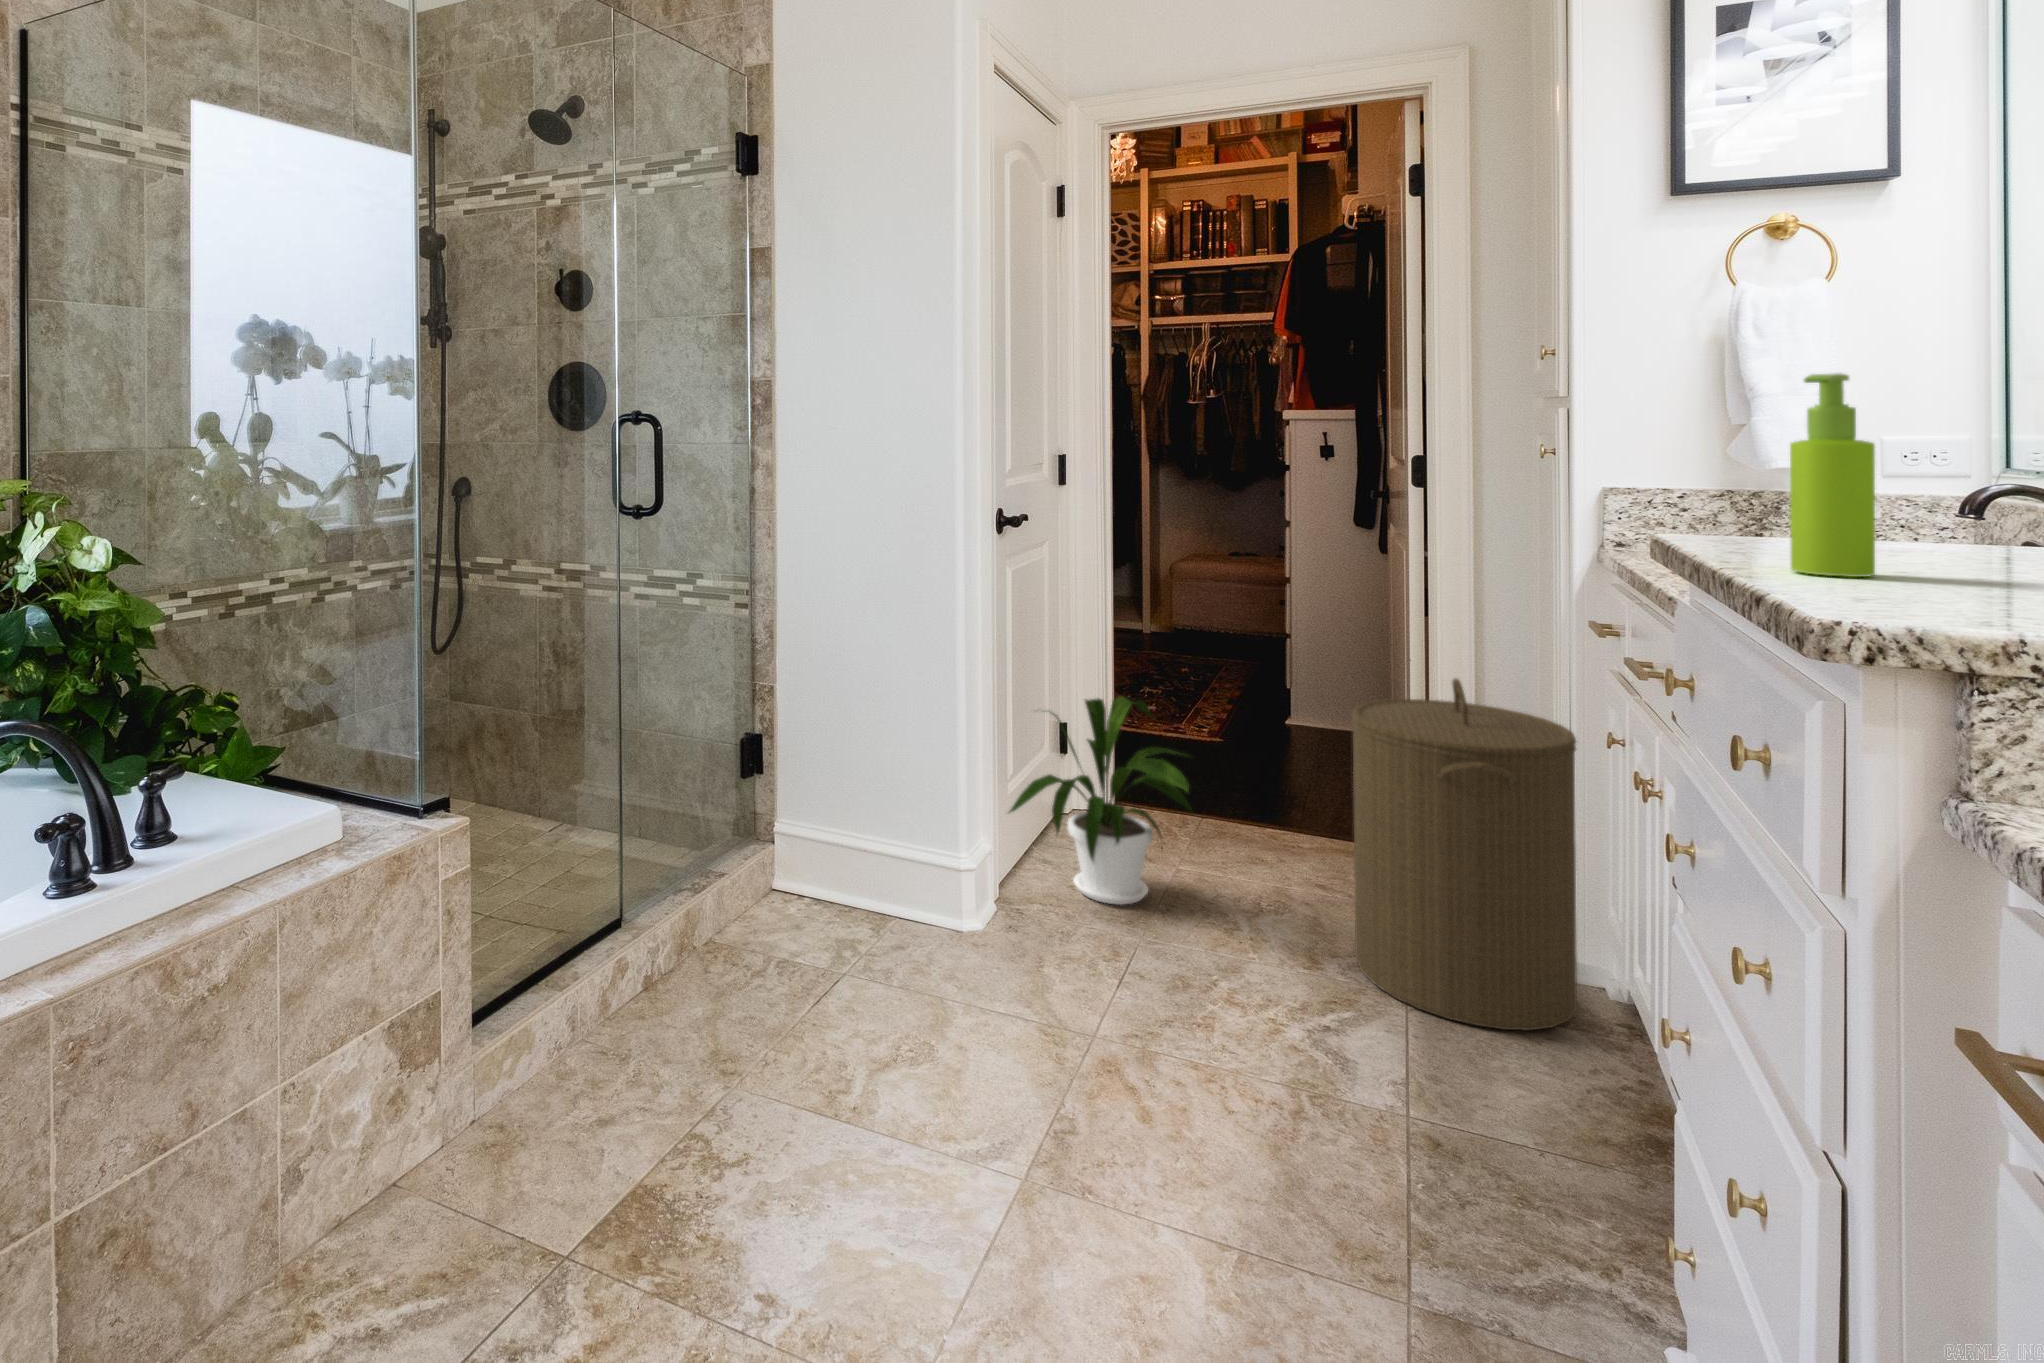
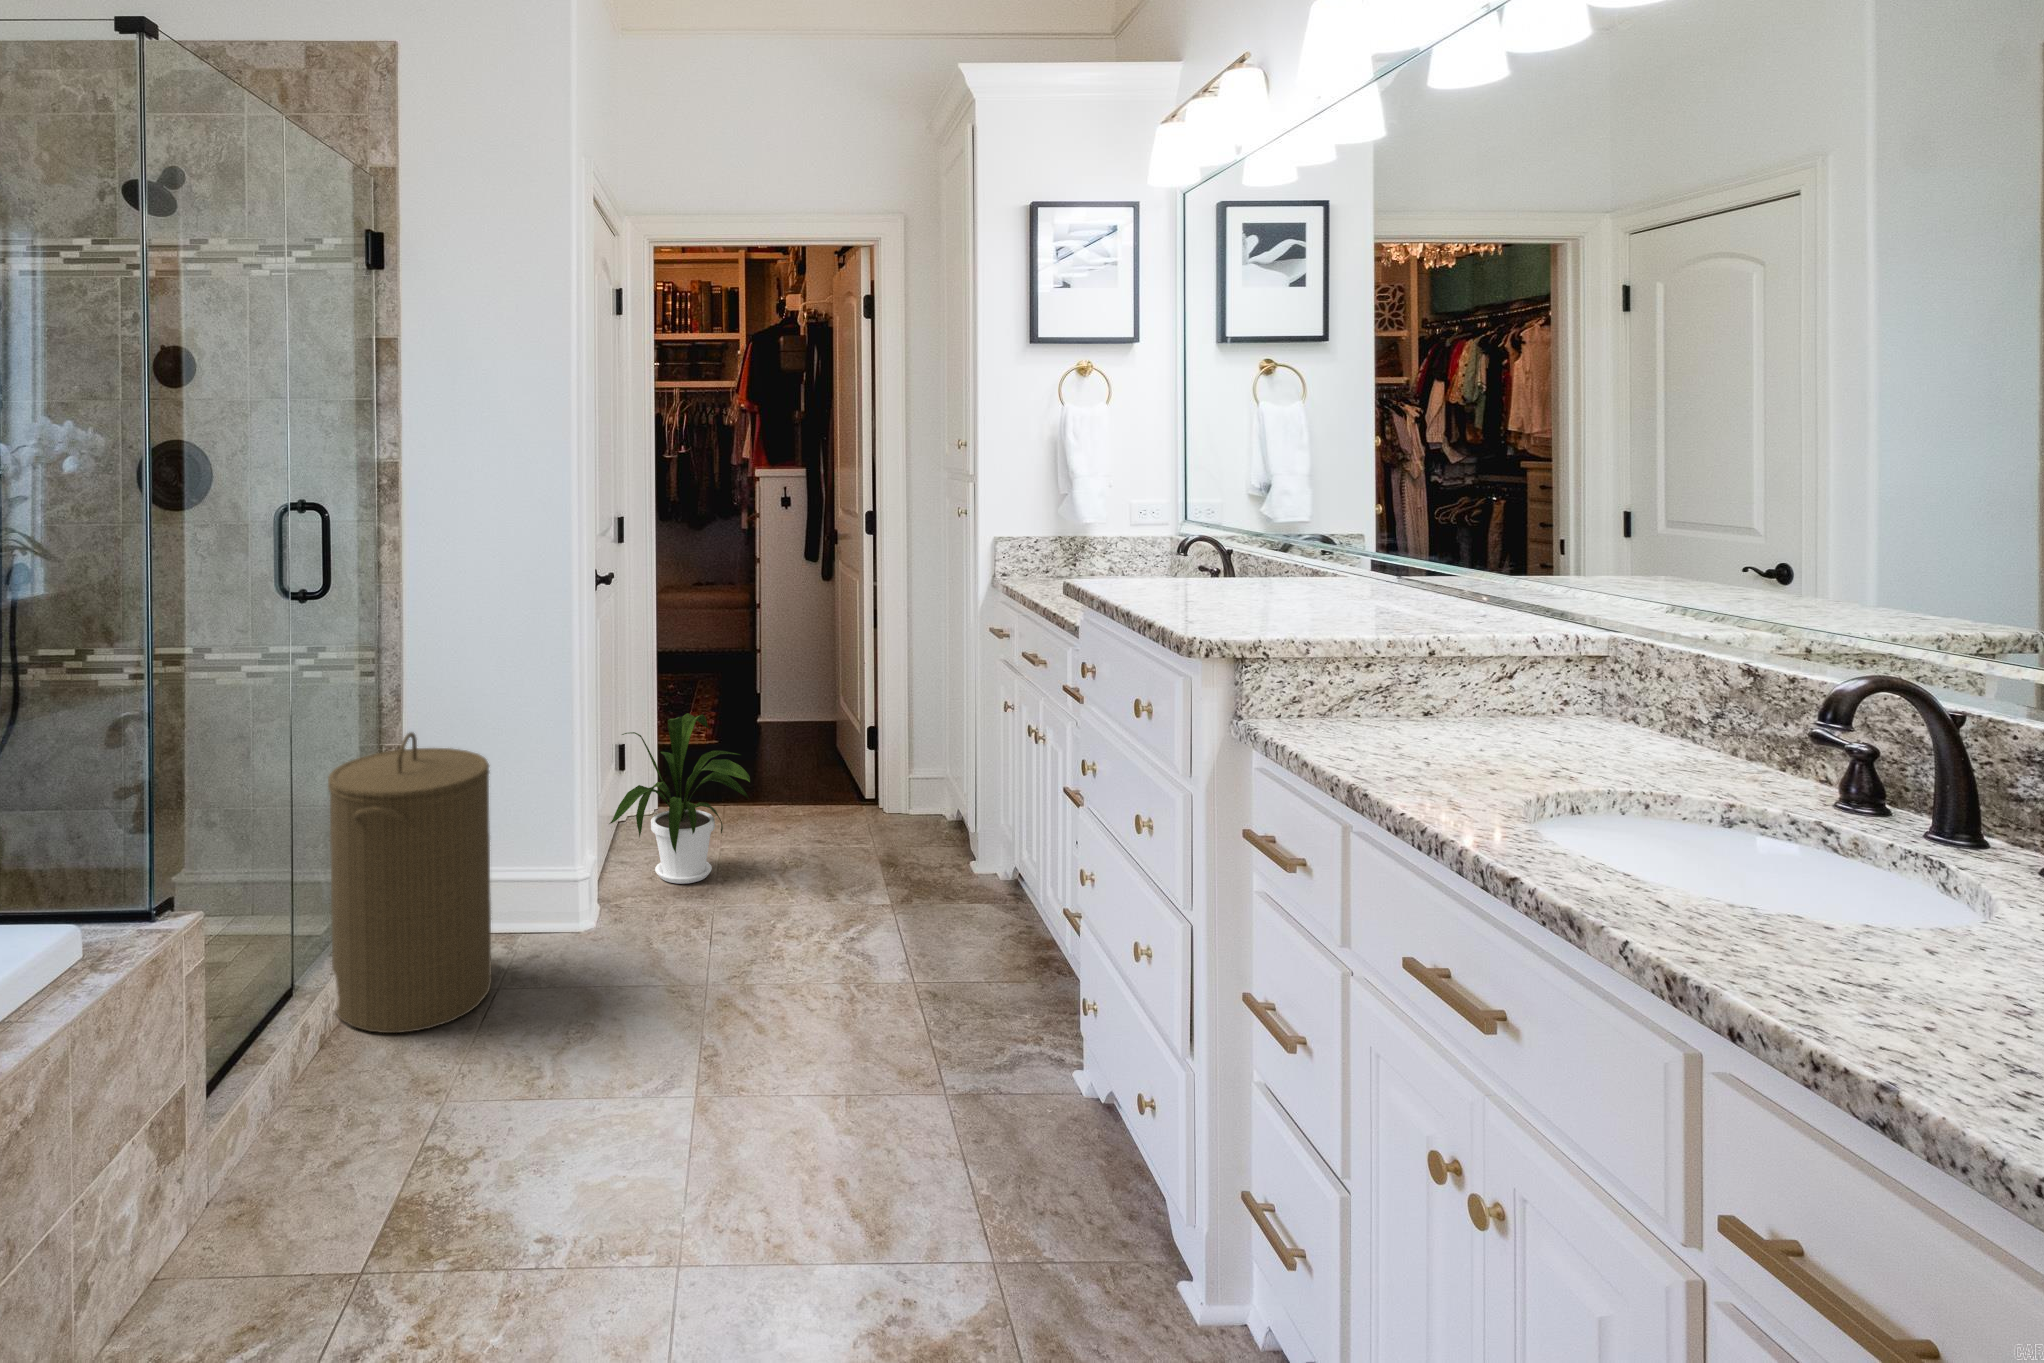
soap dispenser: present [1790,373,1875,577] -> none [1127,486,1162,598]
laundry hamper: present [1352,678,1577,1030] -> present [328,732,492,1033]

